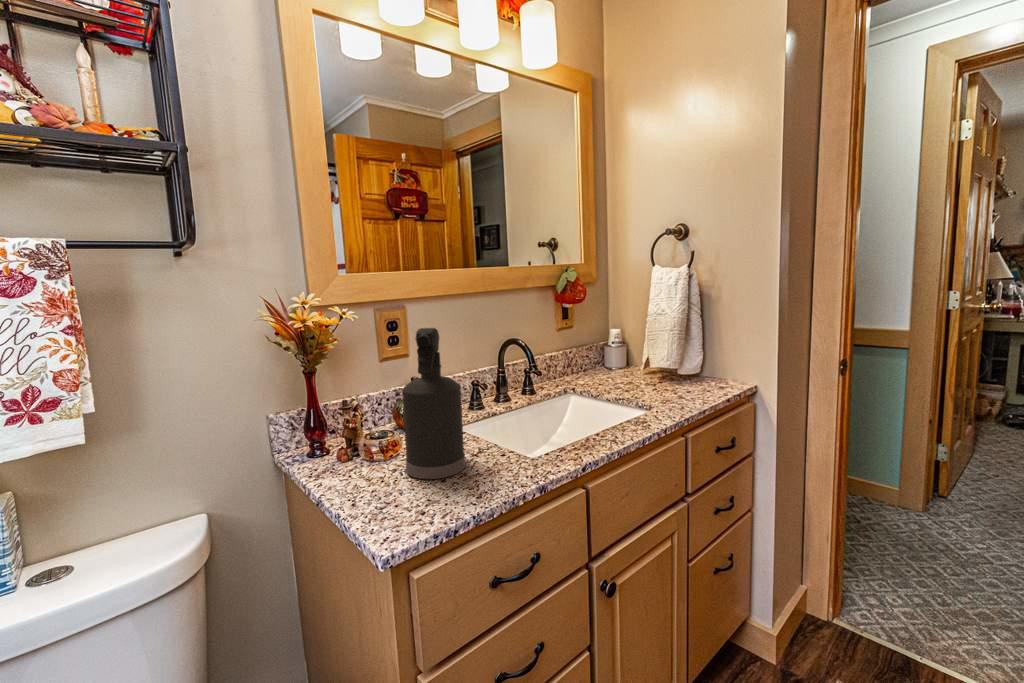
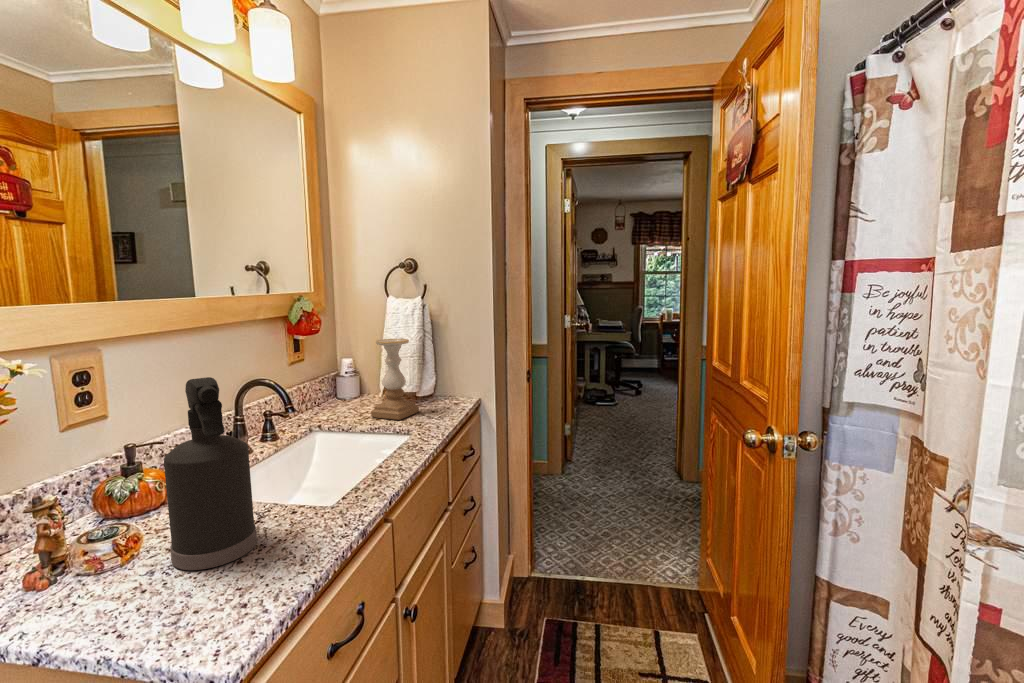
candle holder: none [623,311,672,394] -> present [371,339,419,420]

